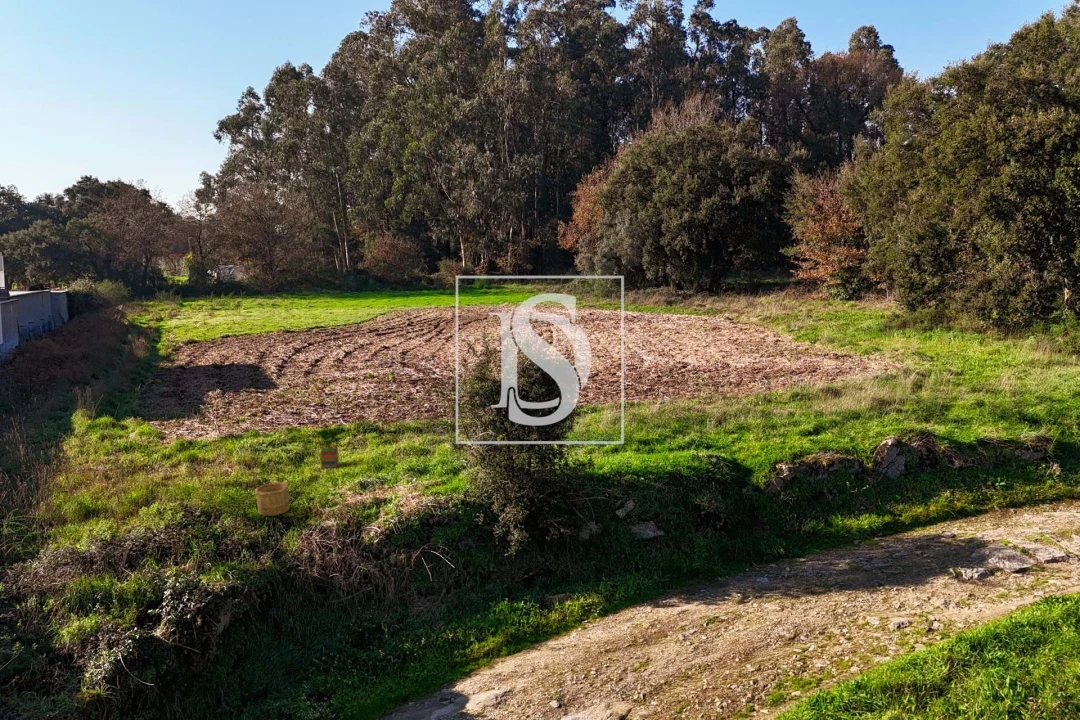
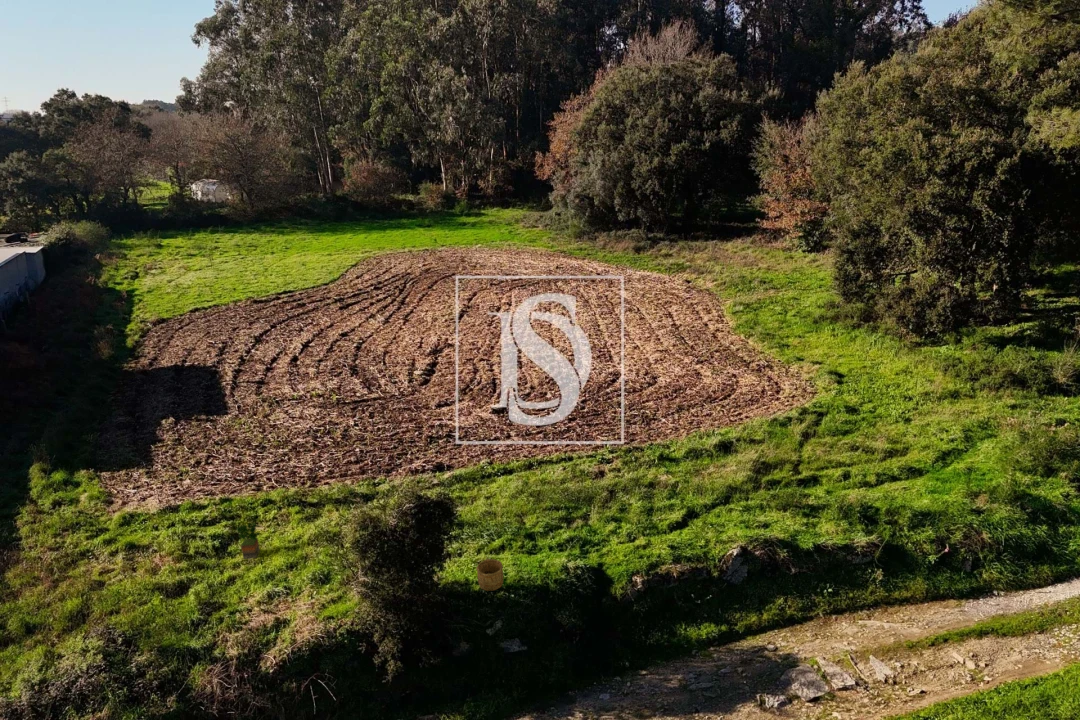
wooden bucket: present [255,482,289,516] -> present [476,559,503,591]

